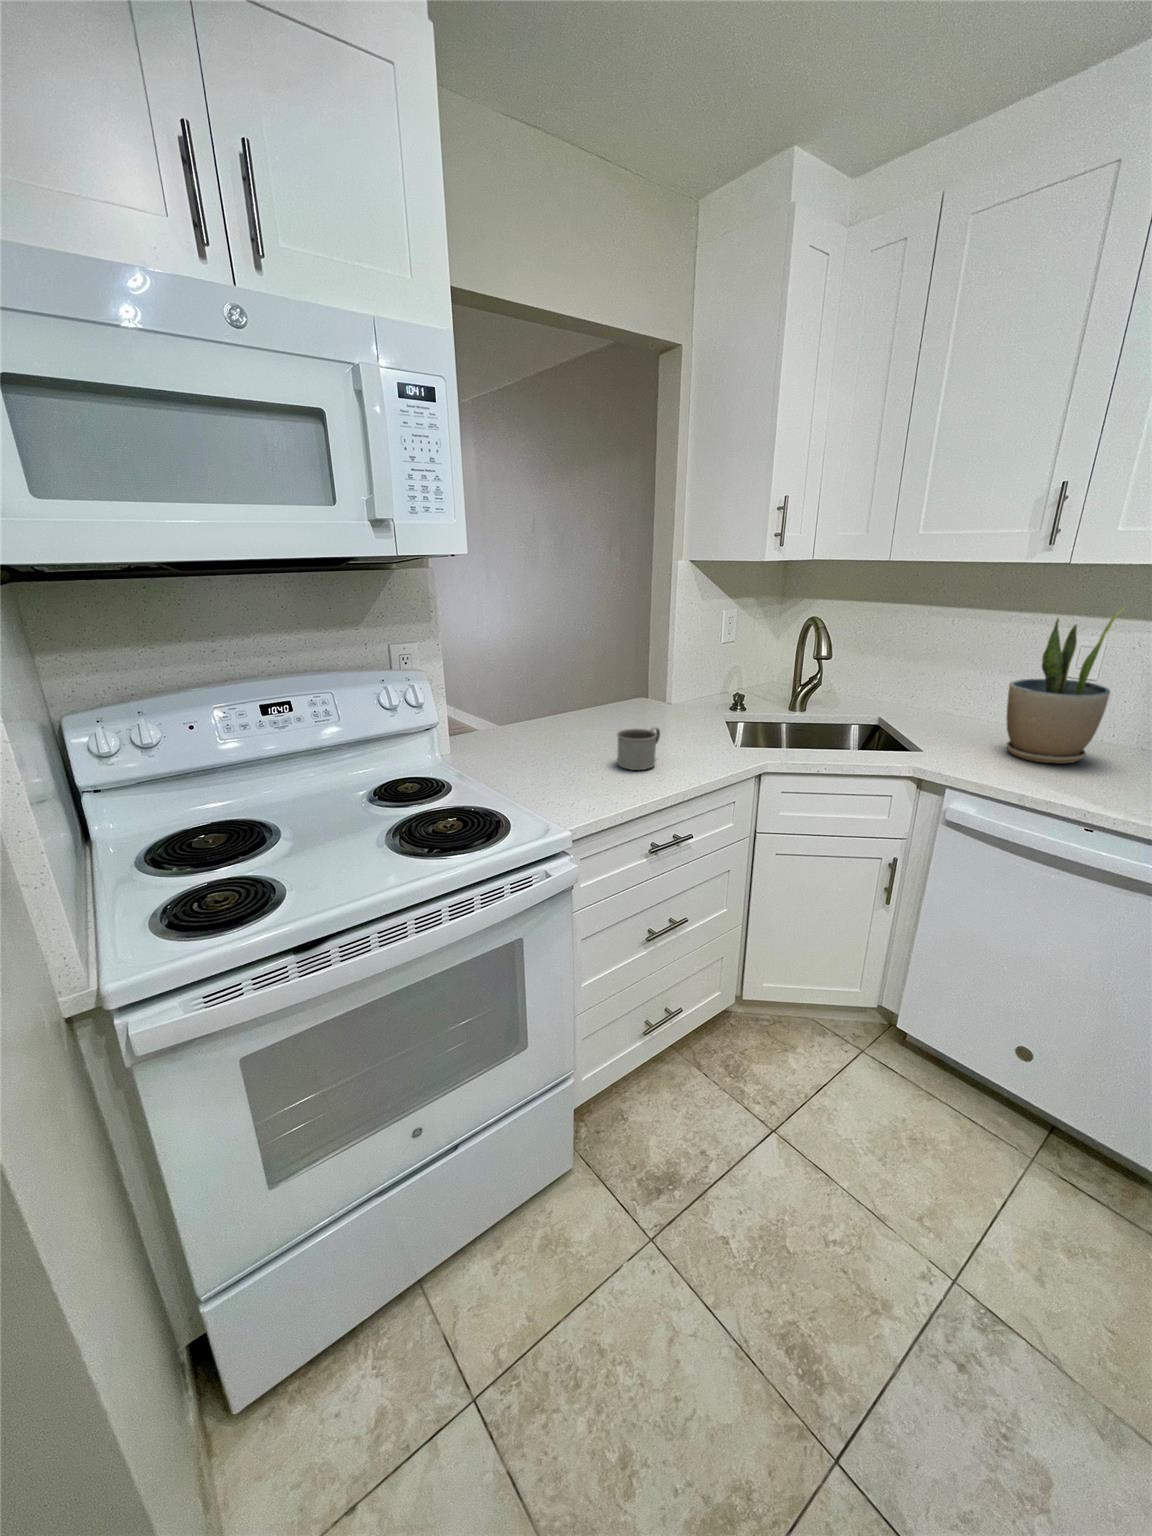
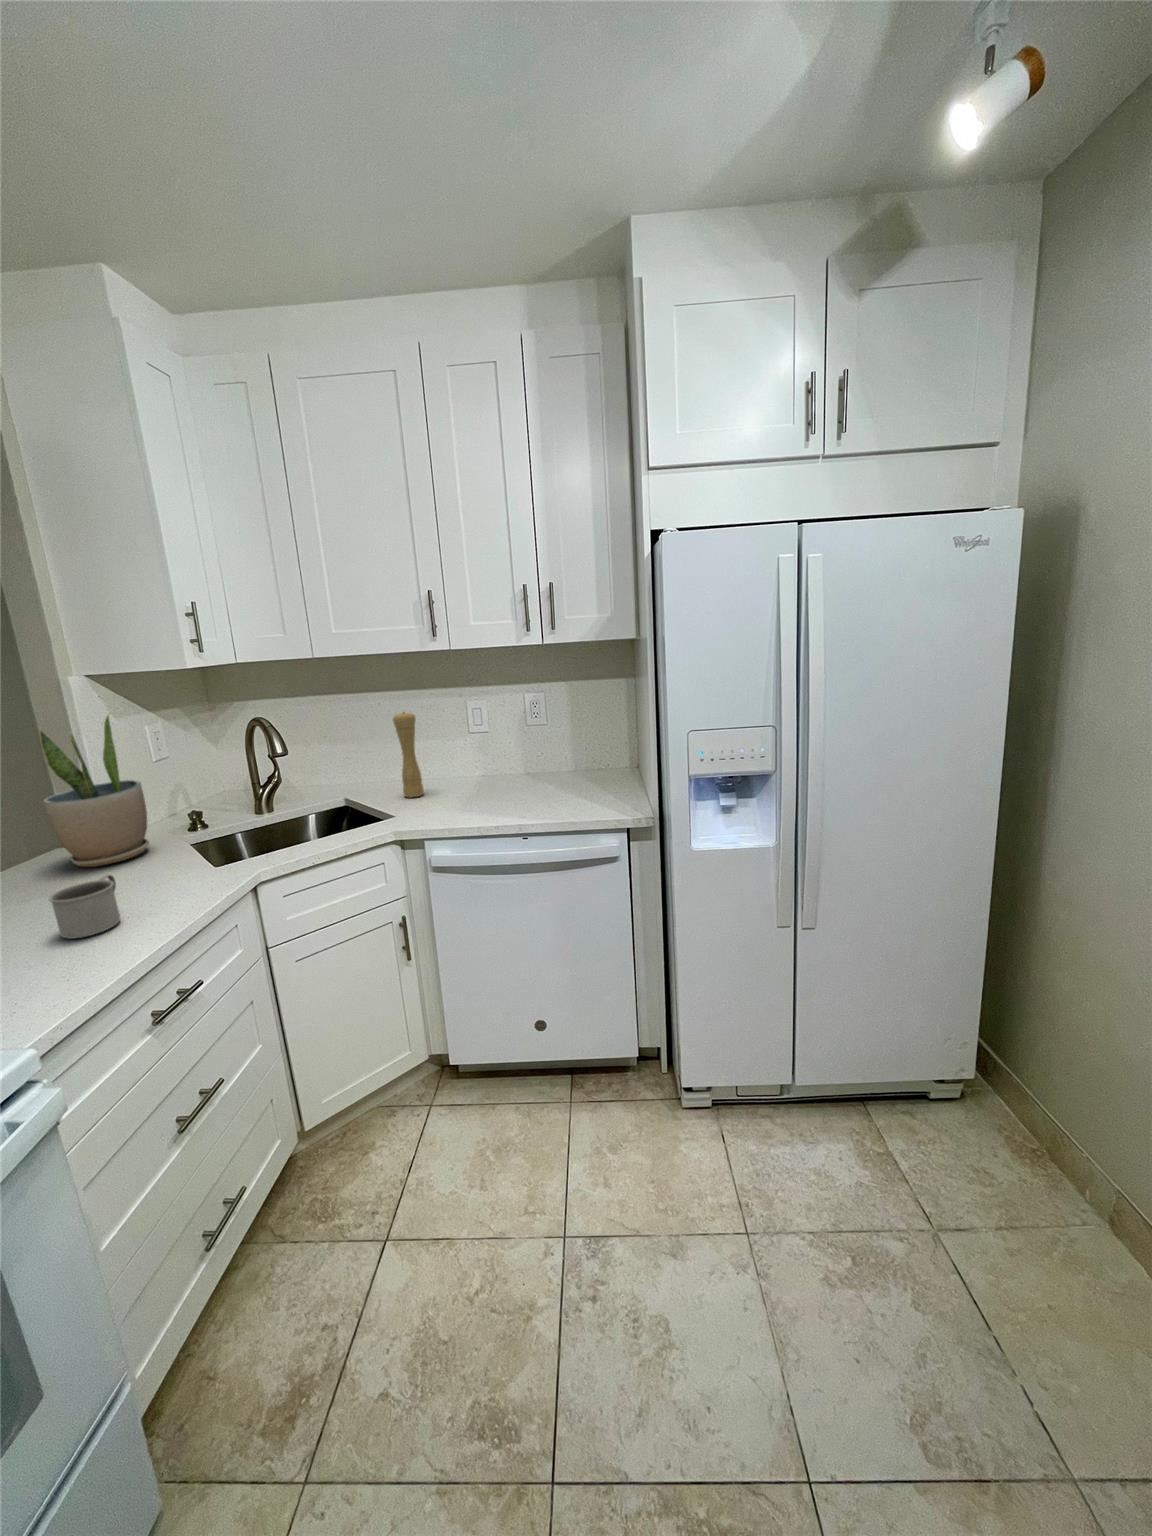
potted plant: present [1006,608,1125,763] -> present [39,715,149,867]
pepper mill: none [947,632,993,735] -> present [393,712,424,797]

